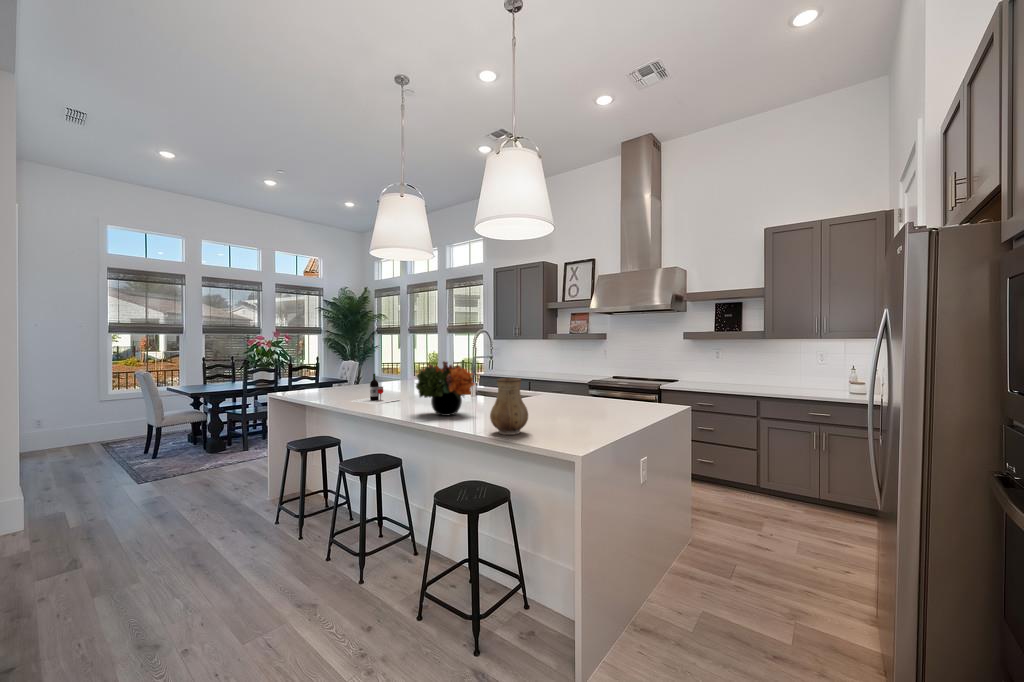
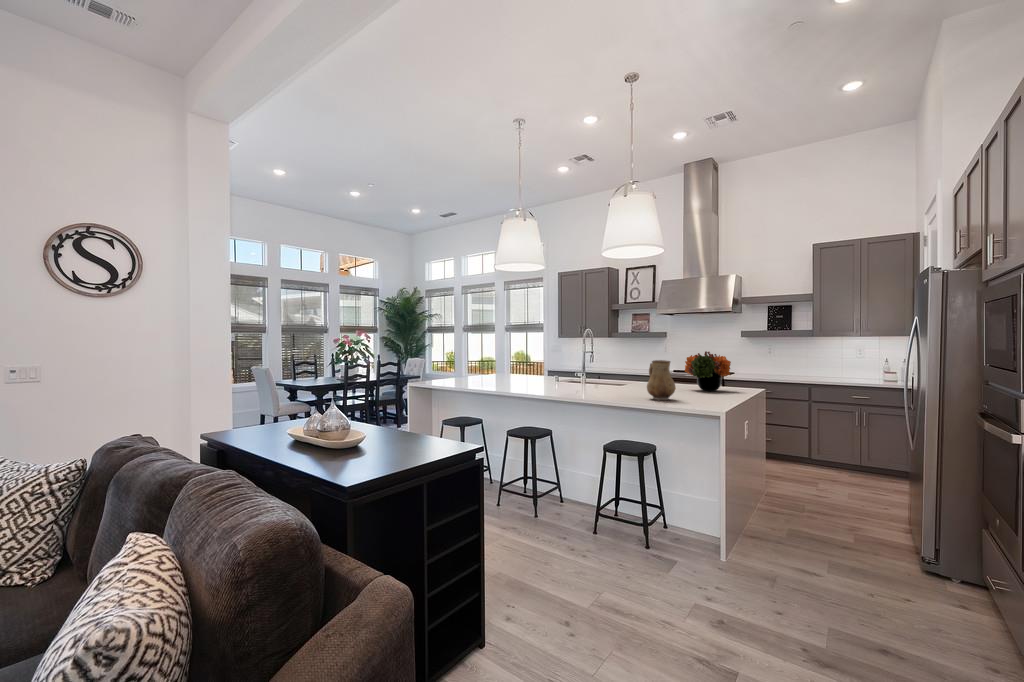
flower arrangement: present [416,361,475,416] -> present [684,351,731,391]
wine bottle: present [350,374,399,404] -> none [481,363,527,387]

